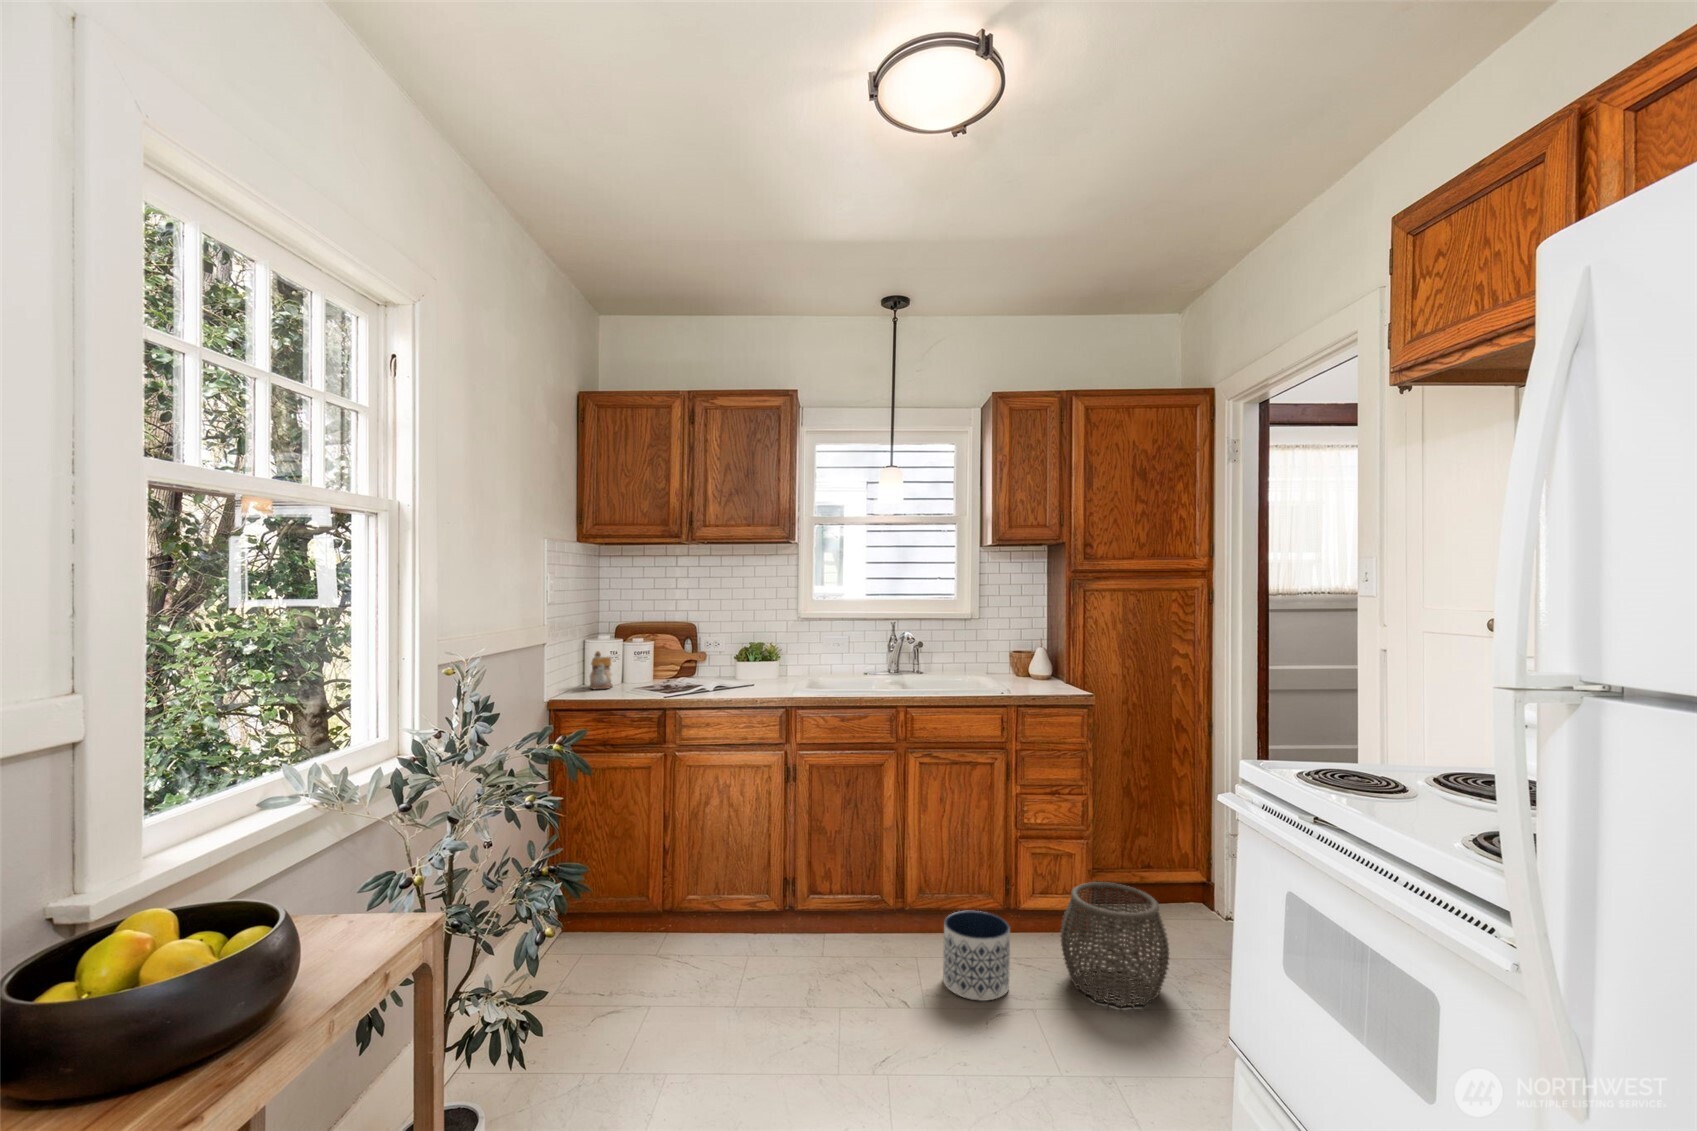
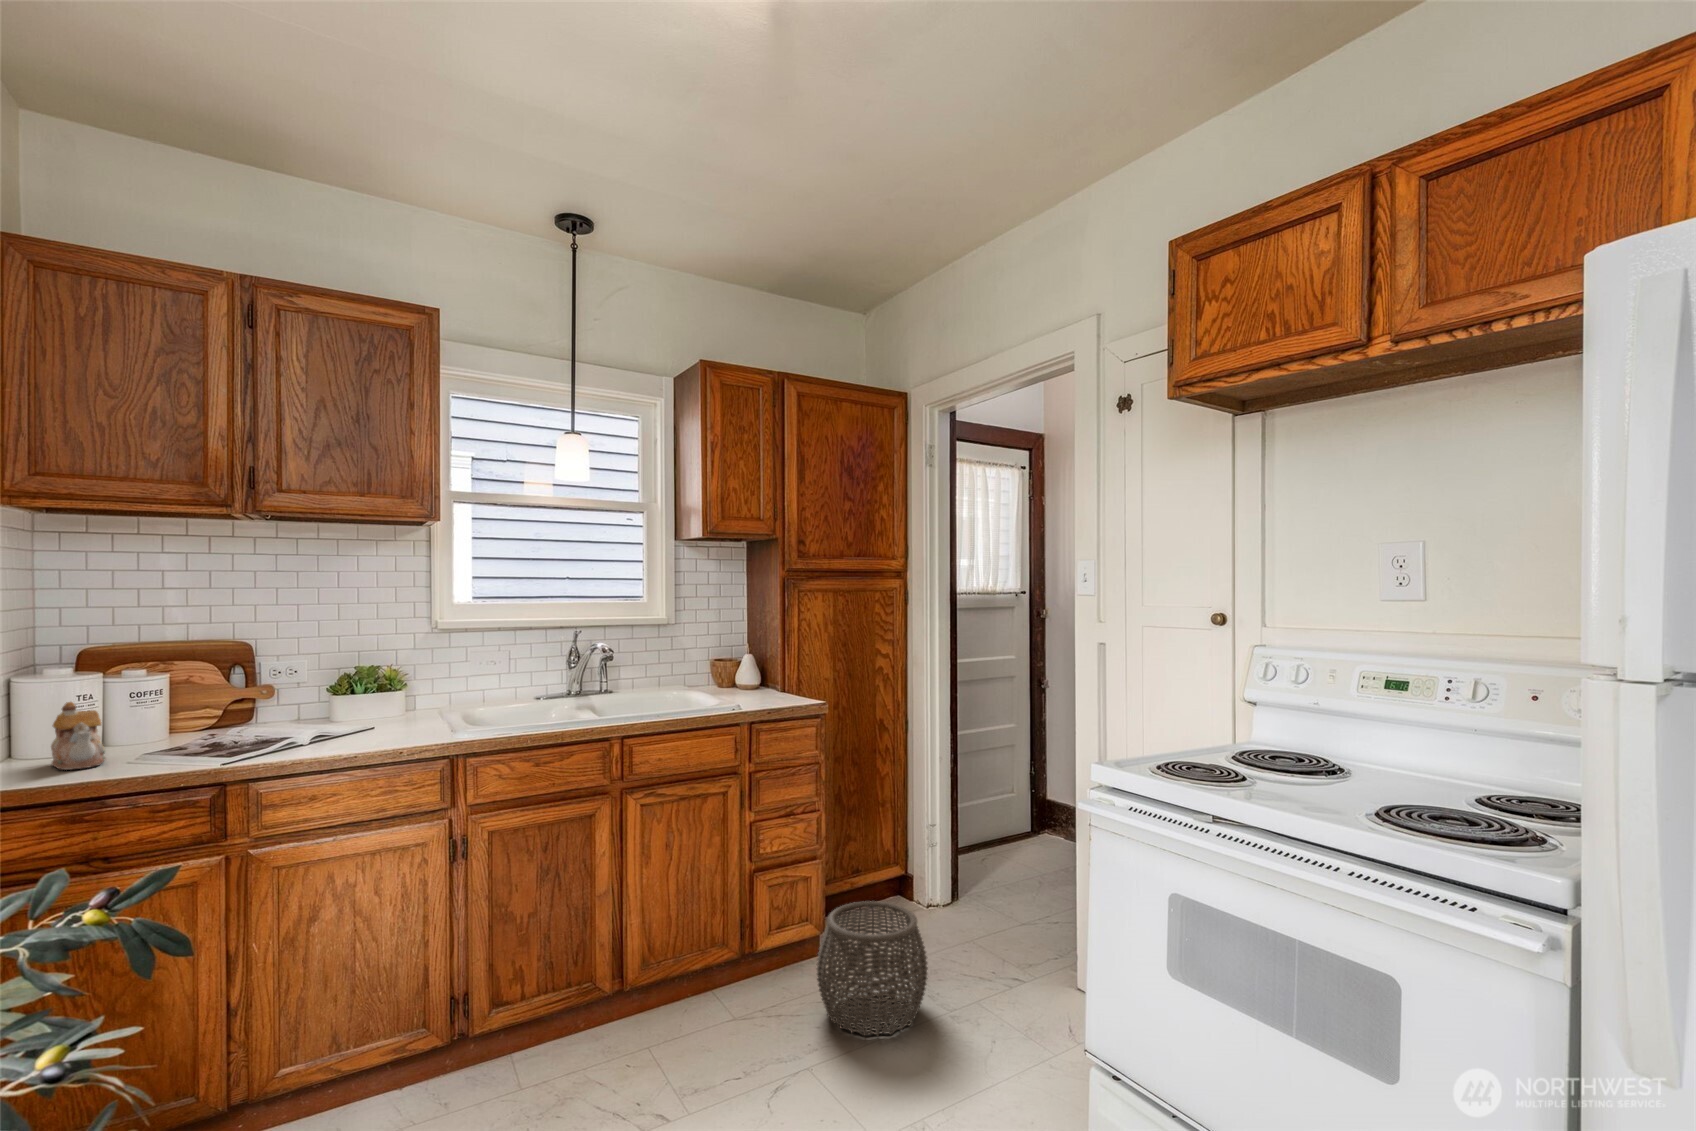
planter: present [943,911,1010,1001] -> none [695,972,775,1084]

